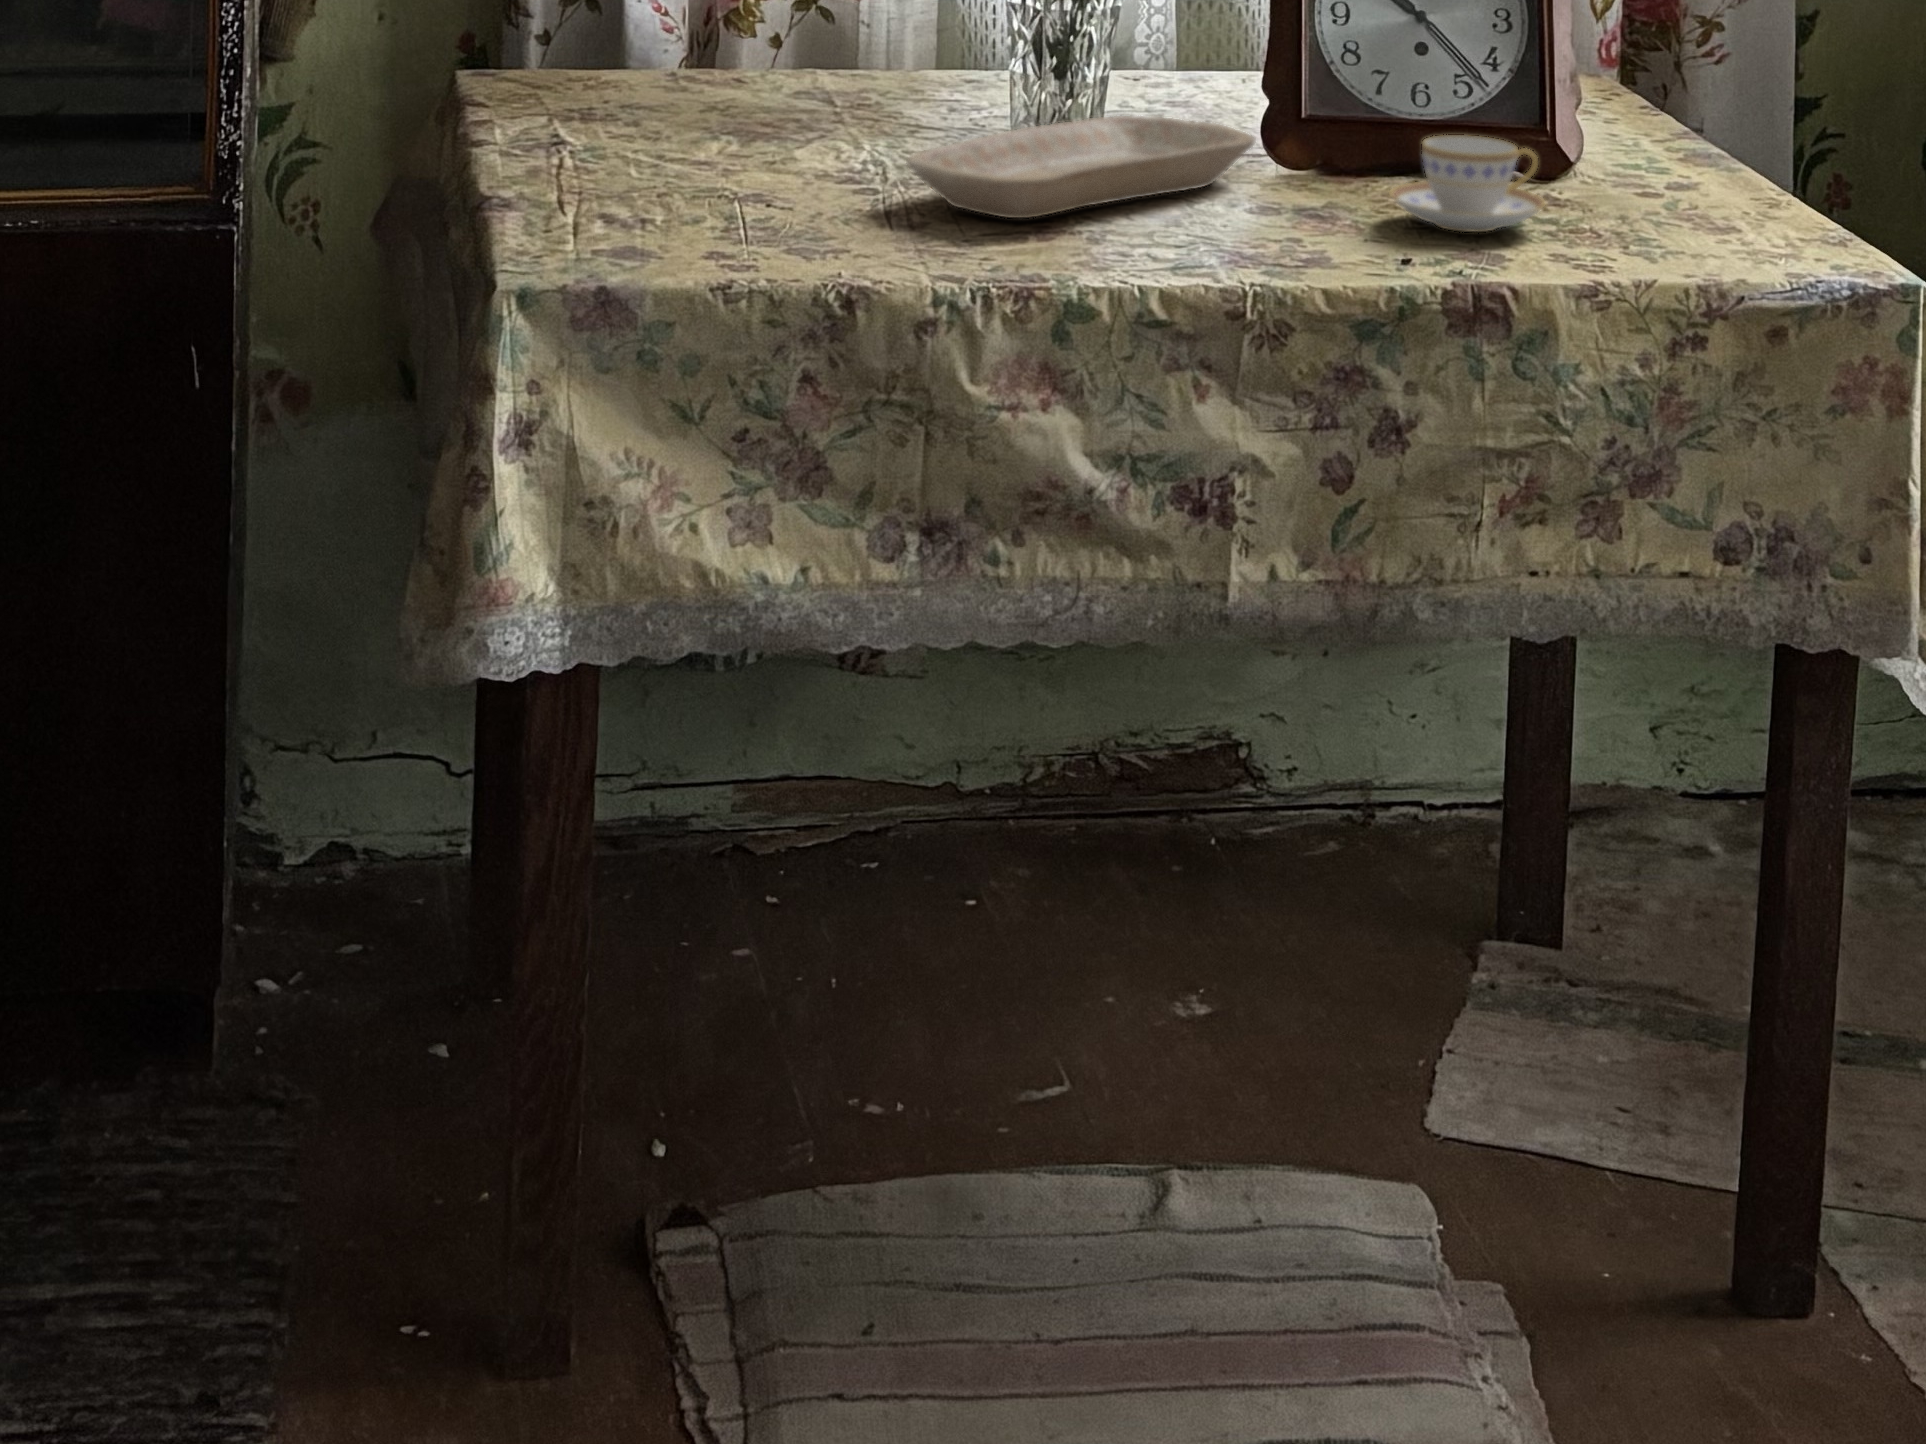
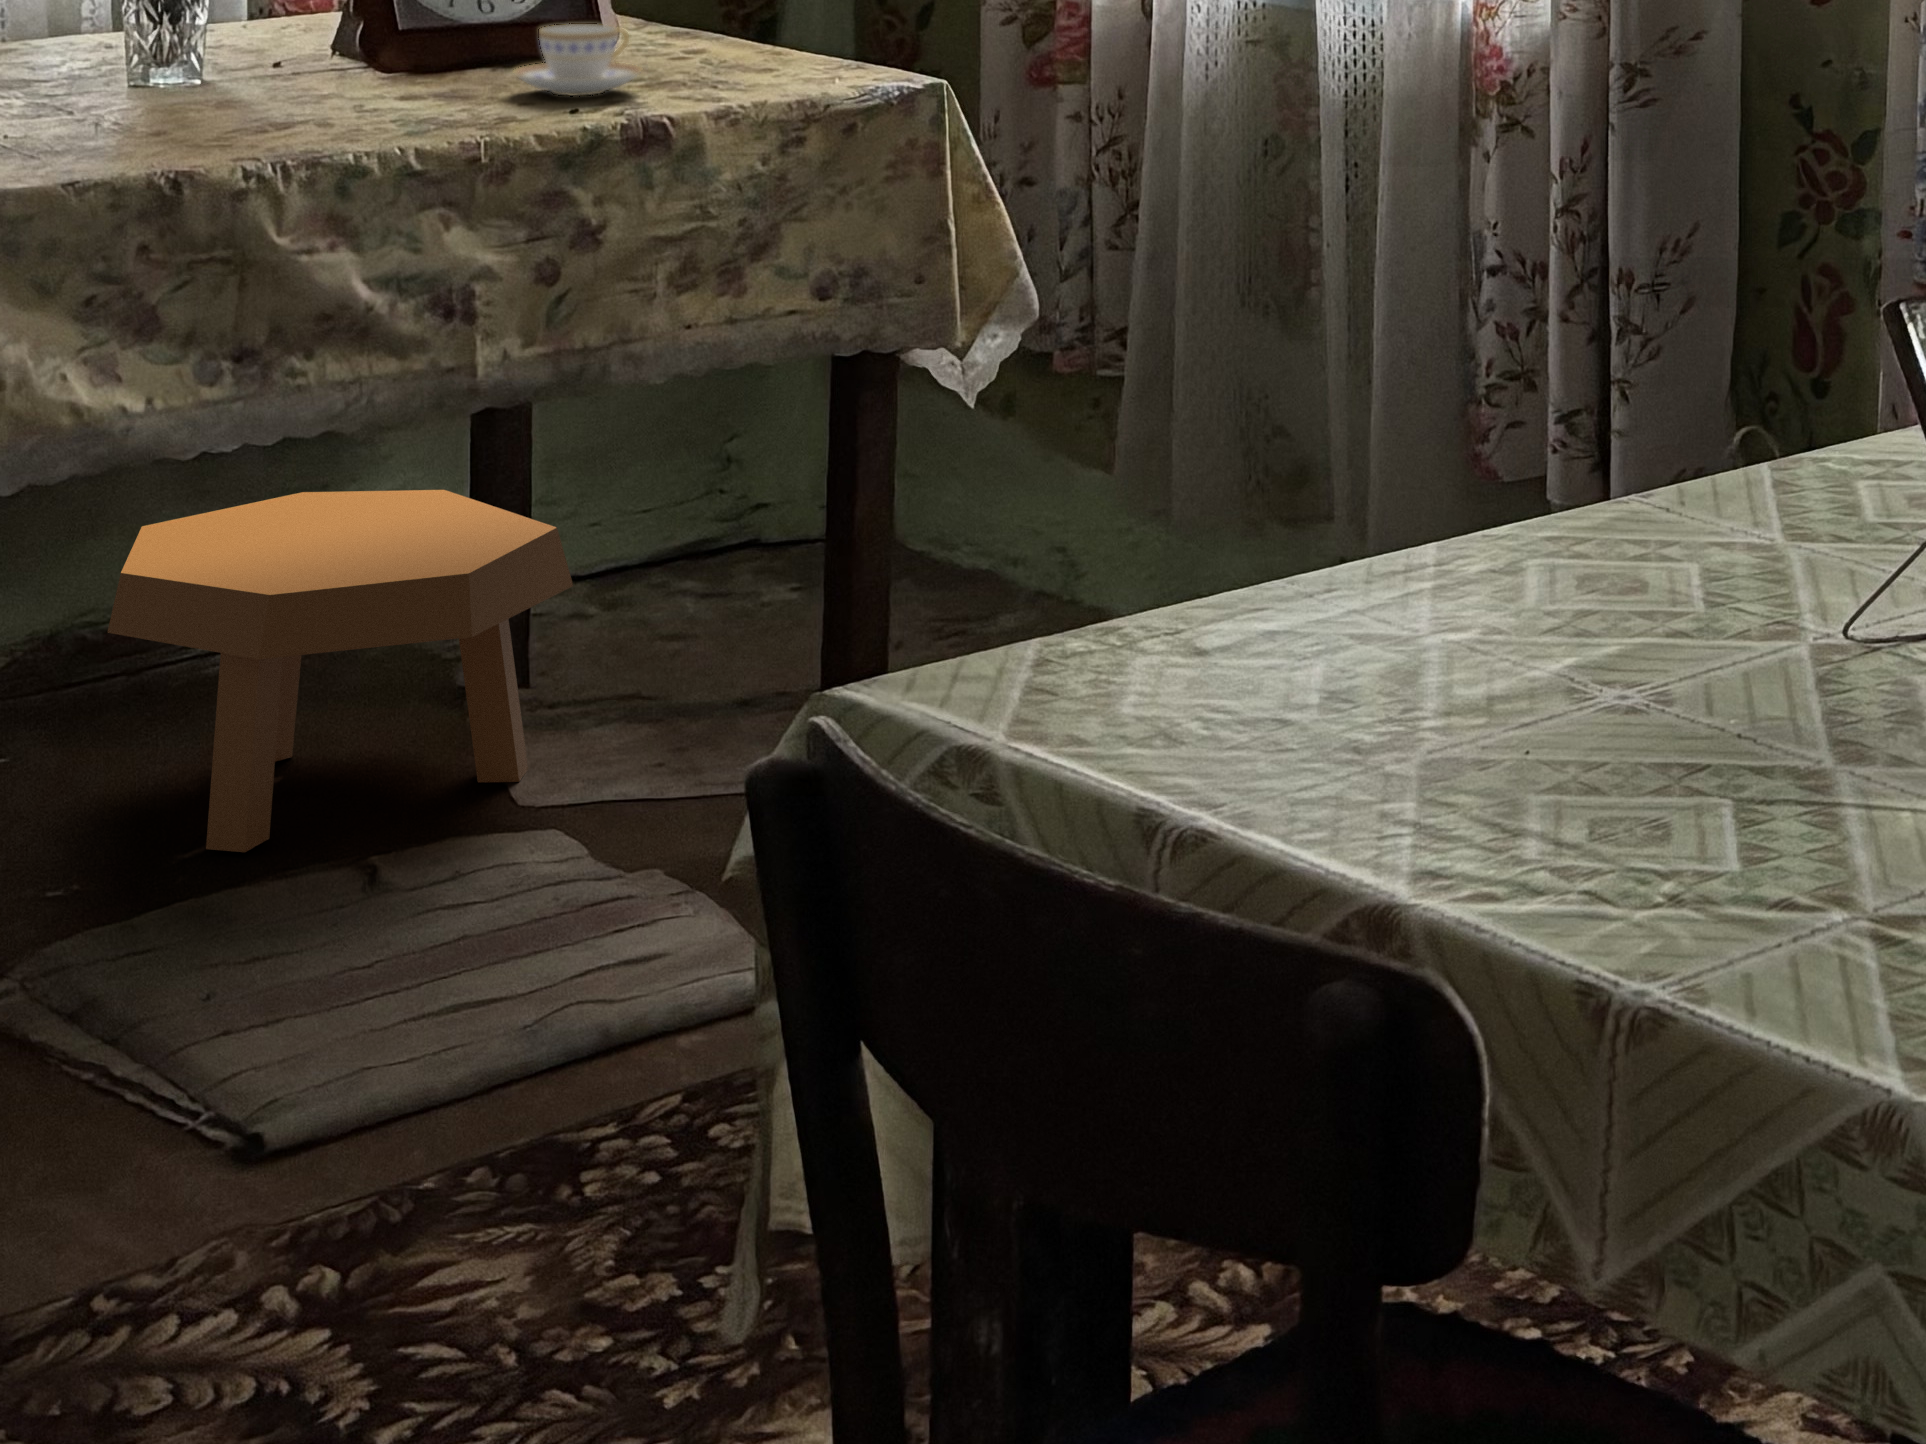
tray: present [906,116,1255,218] -> none [112,47,370,128]
footstool: none [1017,637,1537,1084] -> present [107,490,573,852]

